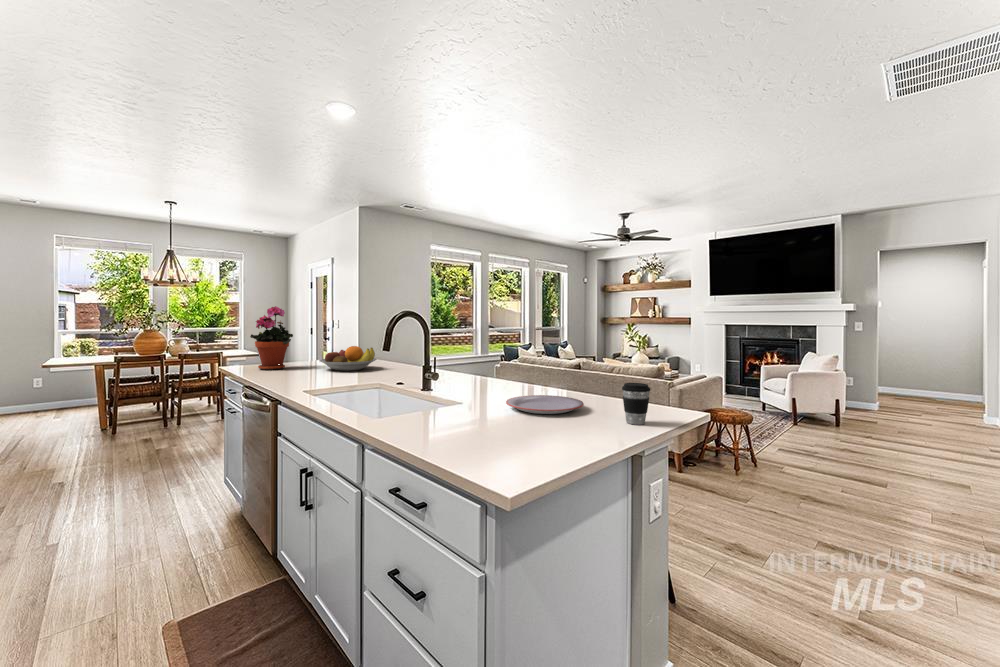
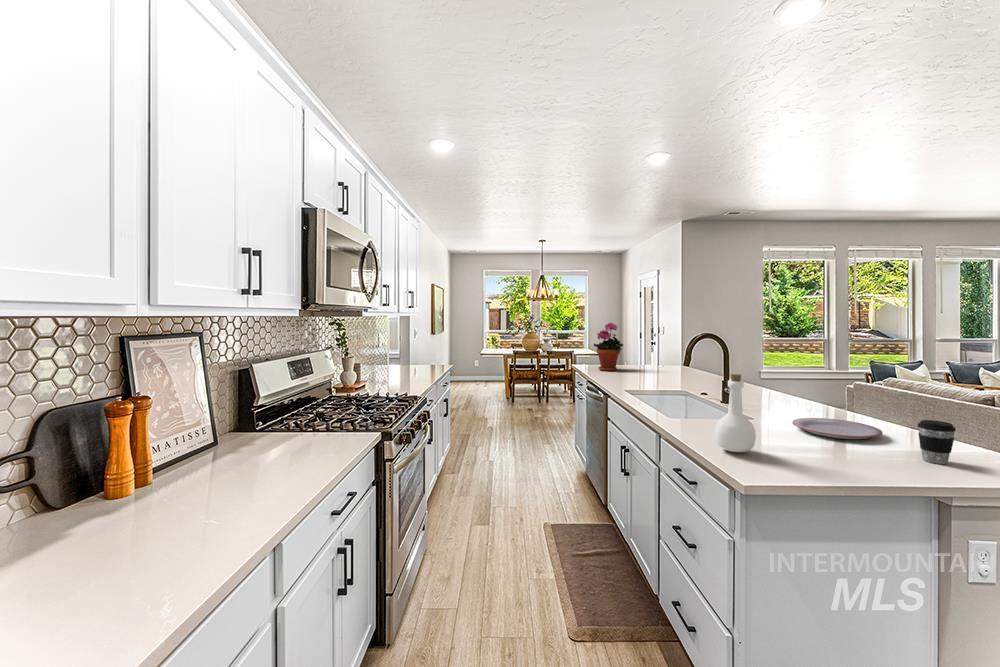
bottle: none [446,344,495,449] -> present [715,374,756,452]
fruit bowl: present [319,346,377,371] -> none [642,356,690,376]

